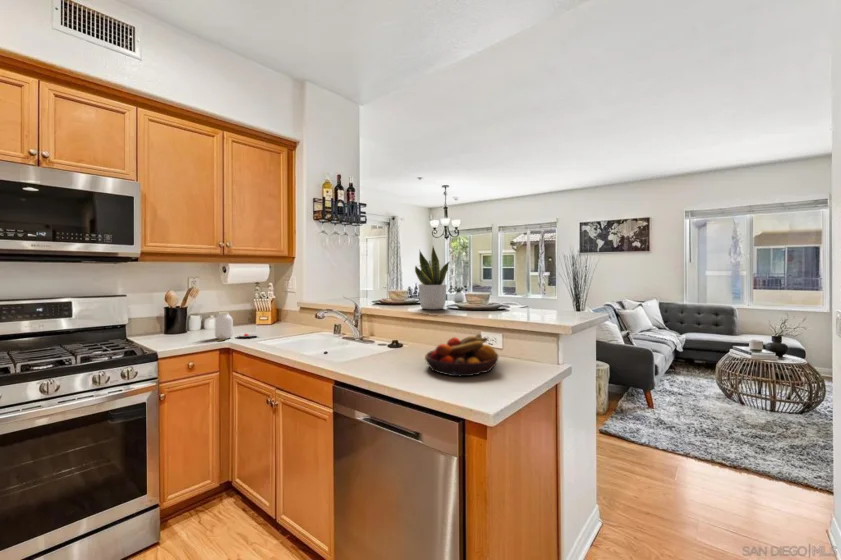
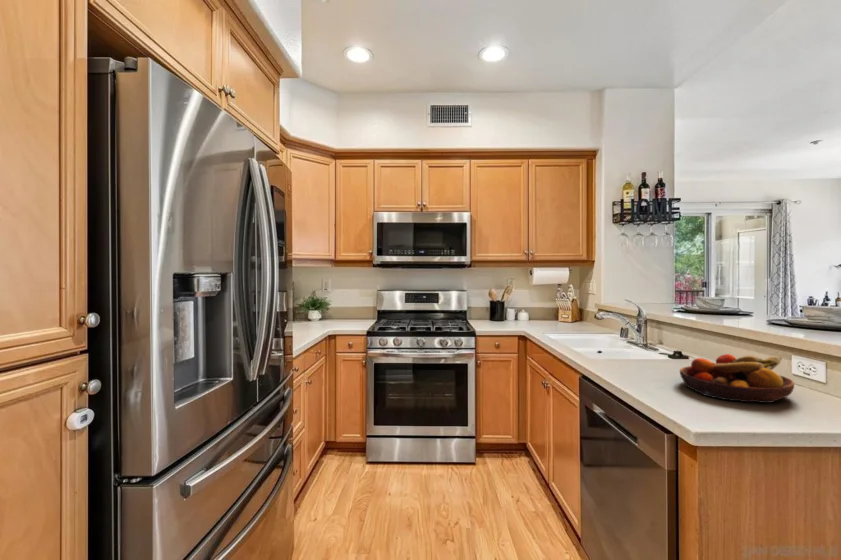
potted plant: present [415,247,449,309] -> none [706,241,772,321]
jar: present [215,312,258,341] -> none [516,307,553,329]

